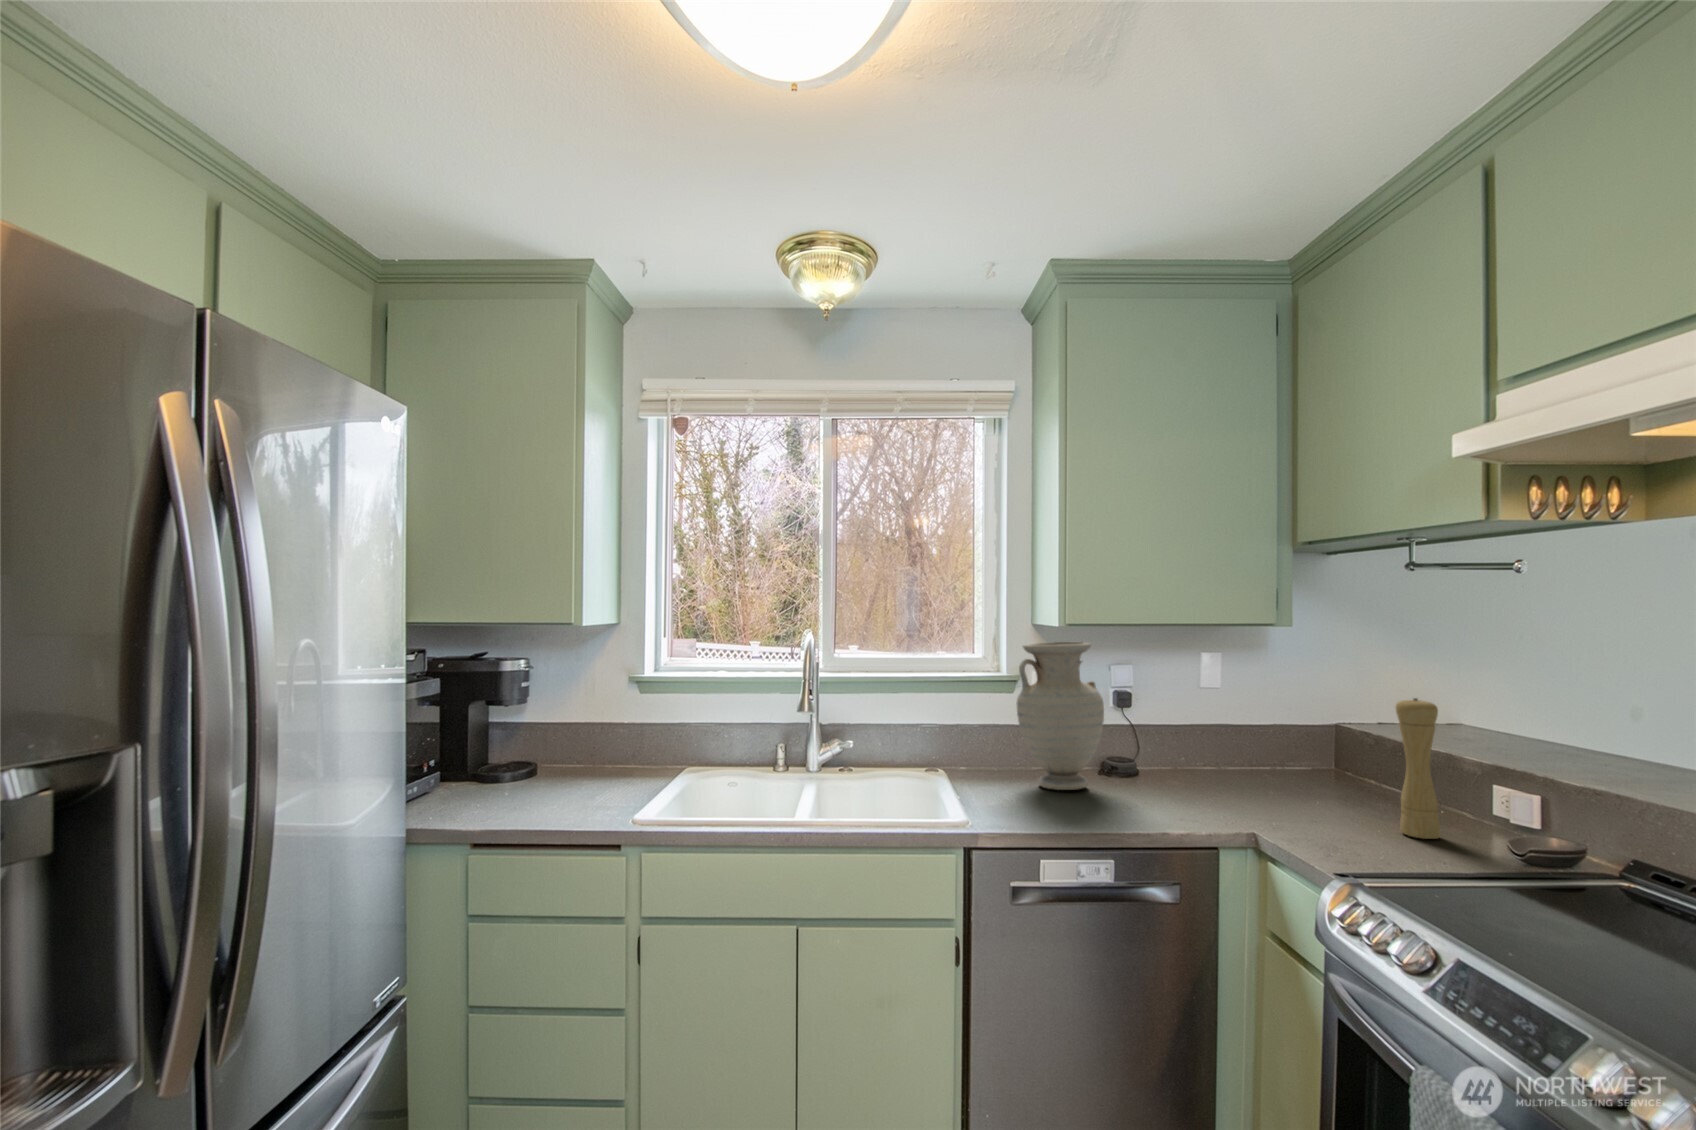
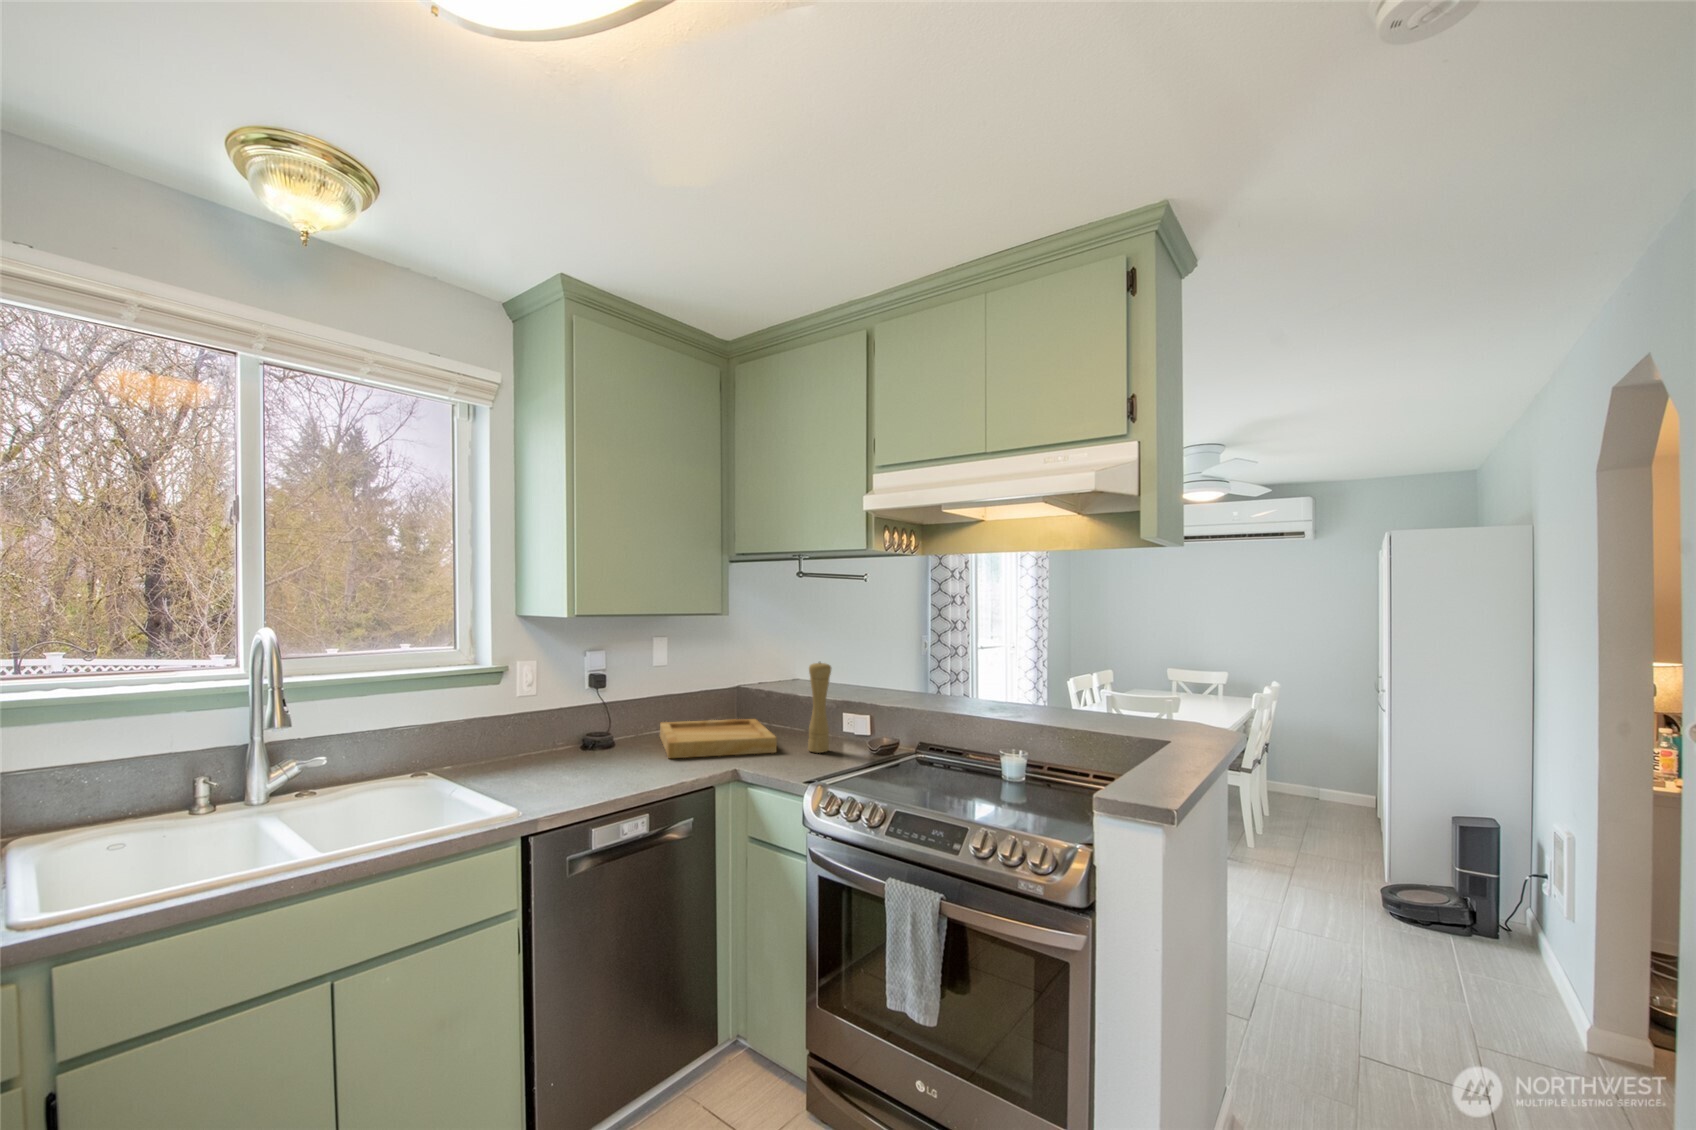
vase: present [1017,642,1104,790] -> none [522,633,605,769]
tray: none [1182,757,1346,824] -> present [660,719,777,758]

